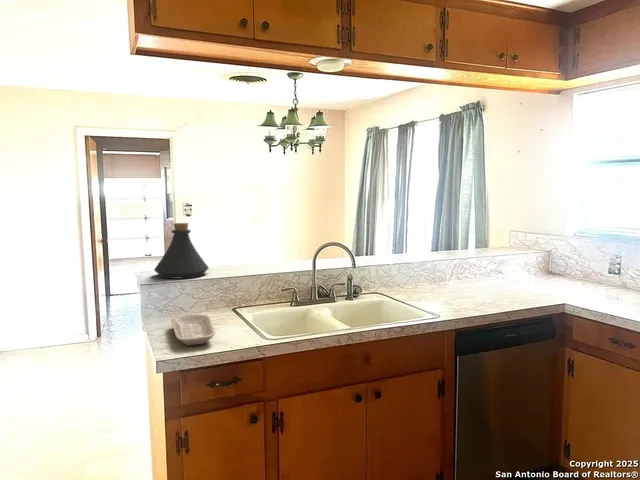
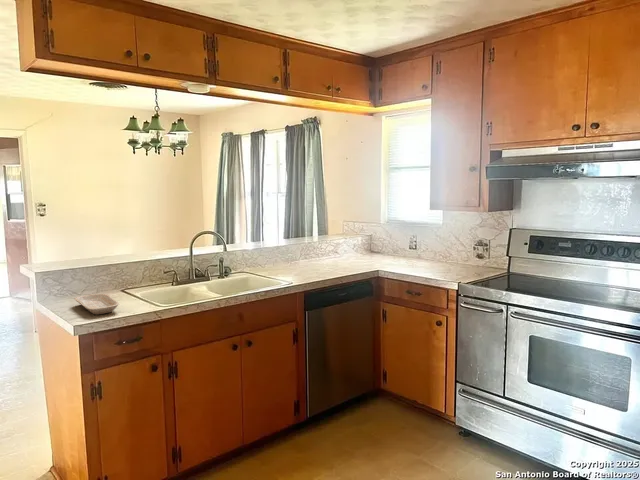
bottle: present [154,223,209,278] -> none [44,219,97,267]

